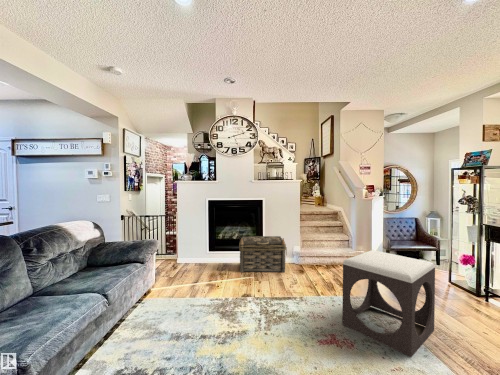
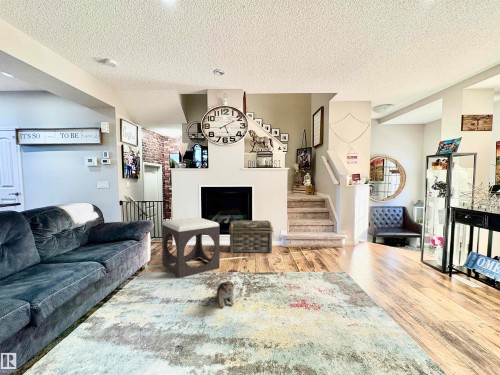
footstool: present [342,250,435,357] -> present [162,217,220,278]
plush toy: none [234,314,257,346] -> present [217,280,234,307]

